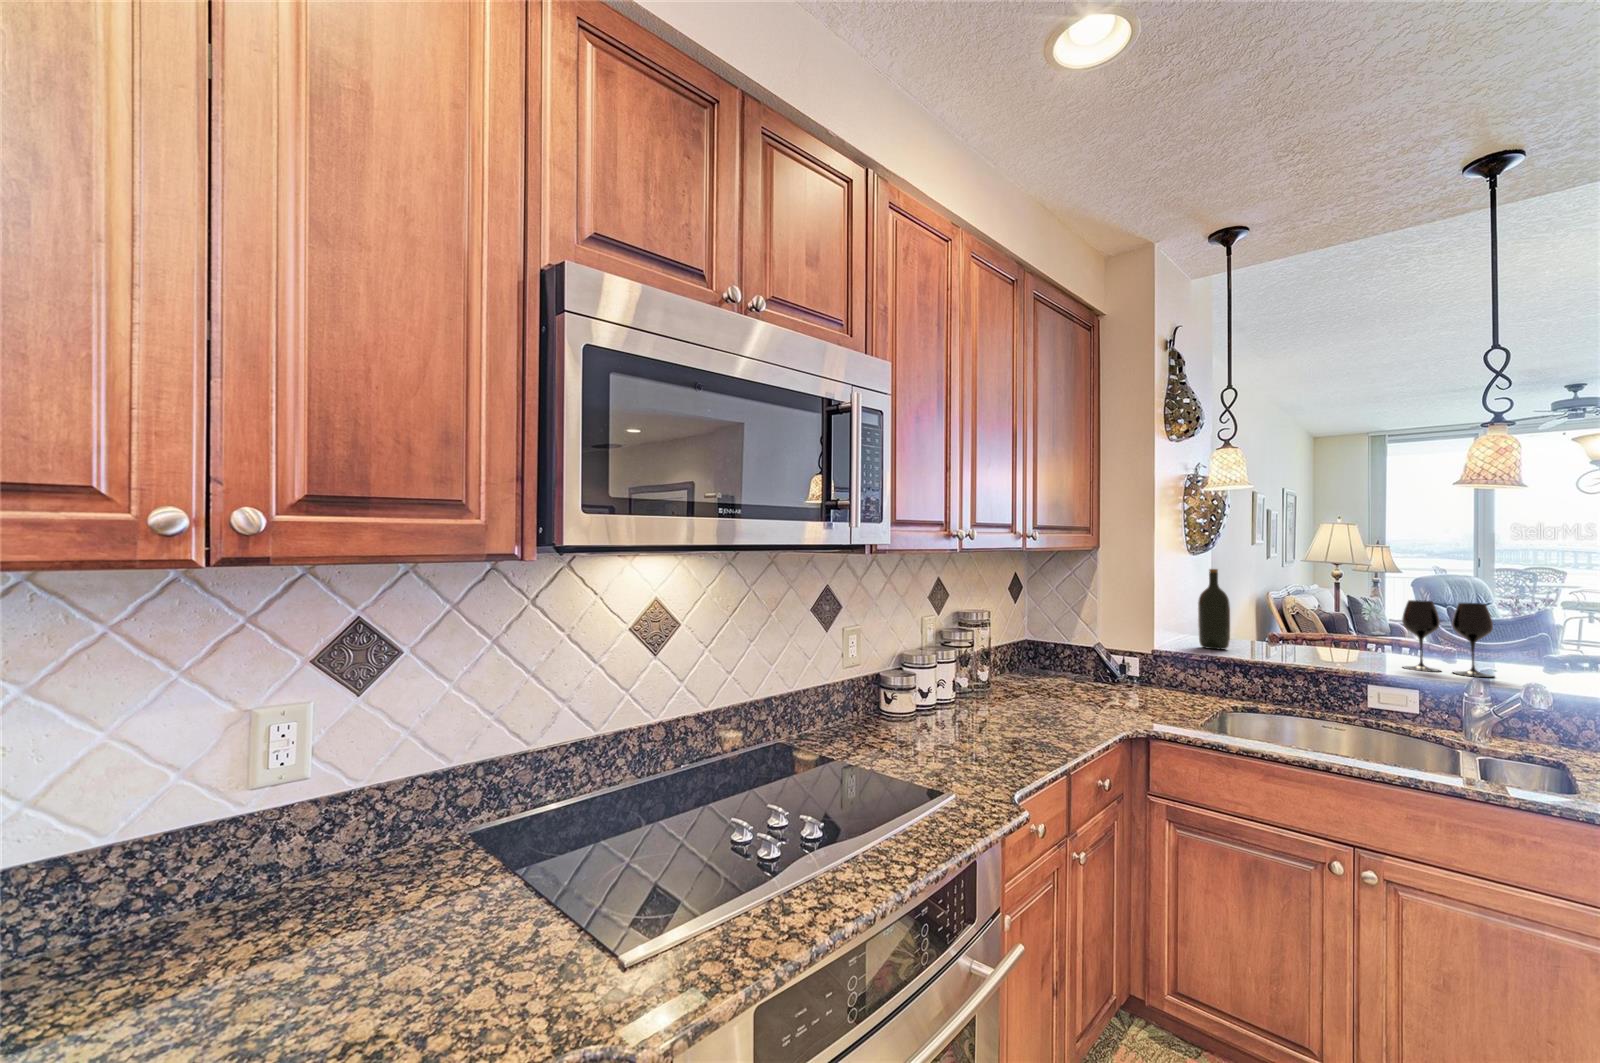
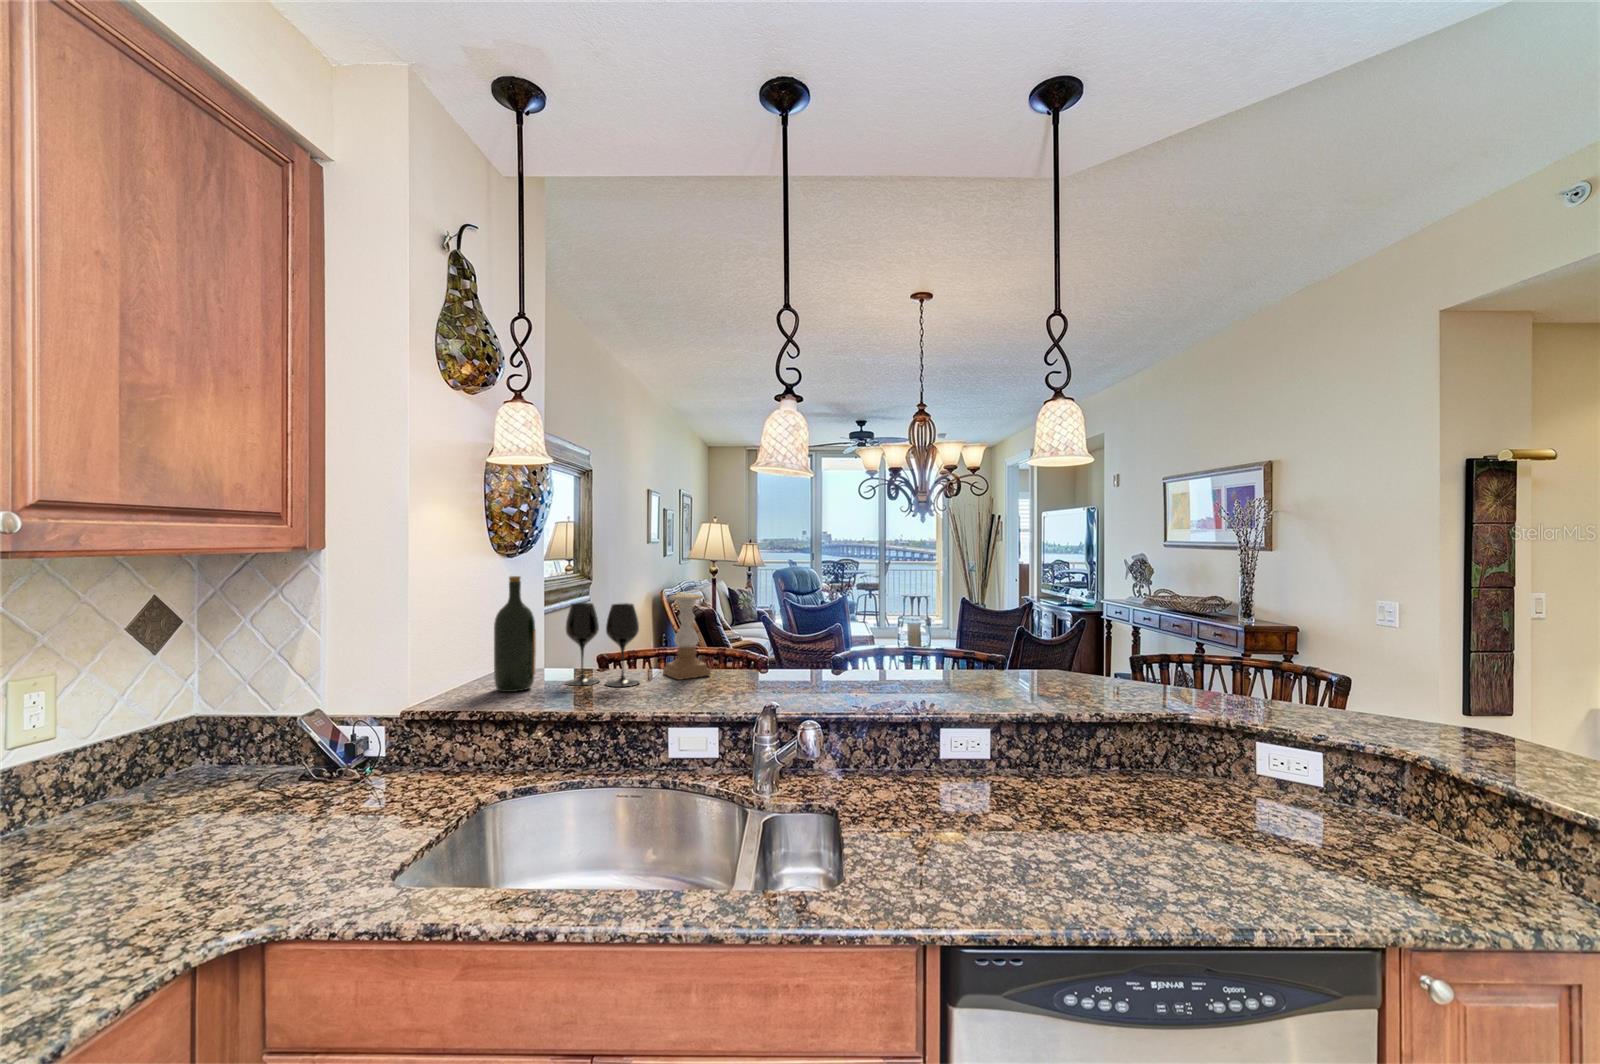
candle holder: none [1336,590,1389,659] -> present [663,594,711,680]
wine glass: present [1402,600,1494,677] -> present [565,603,639,687]

